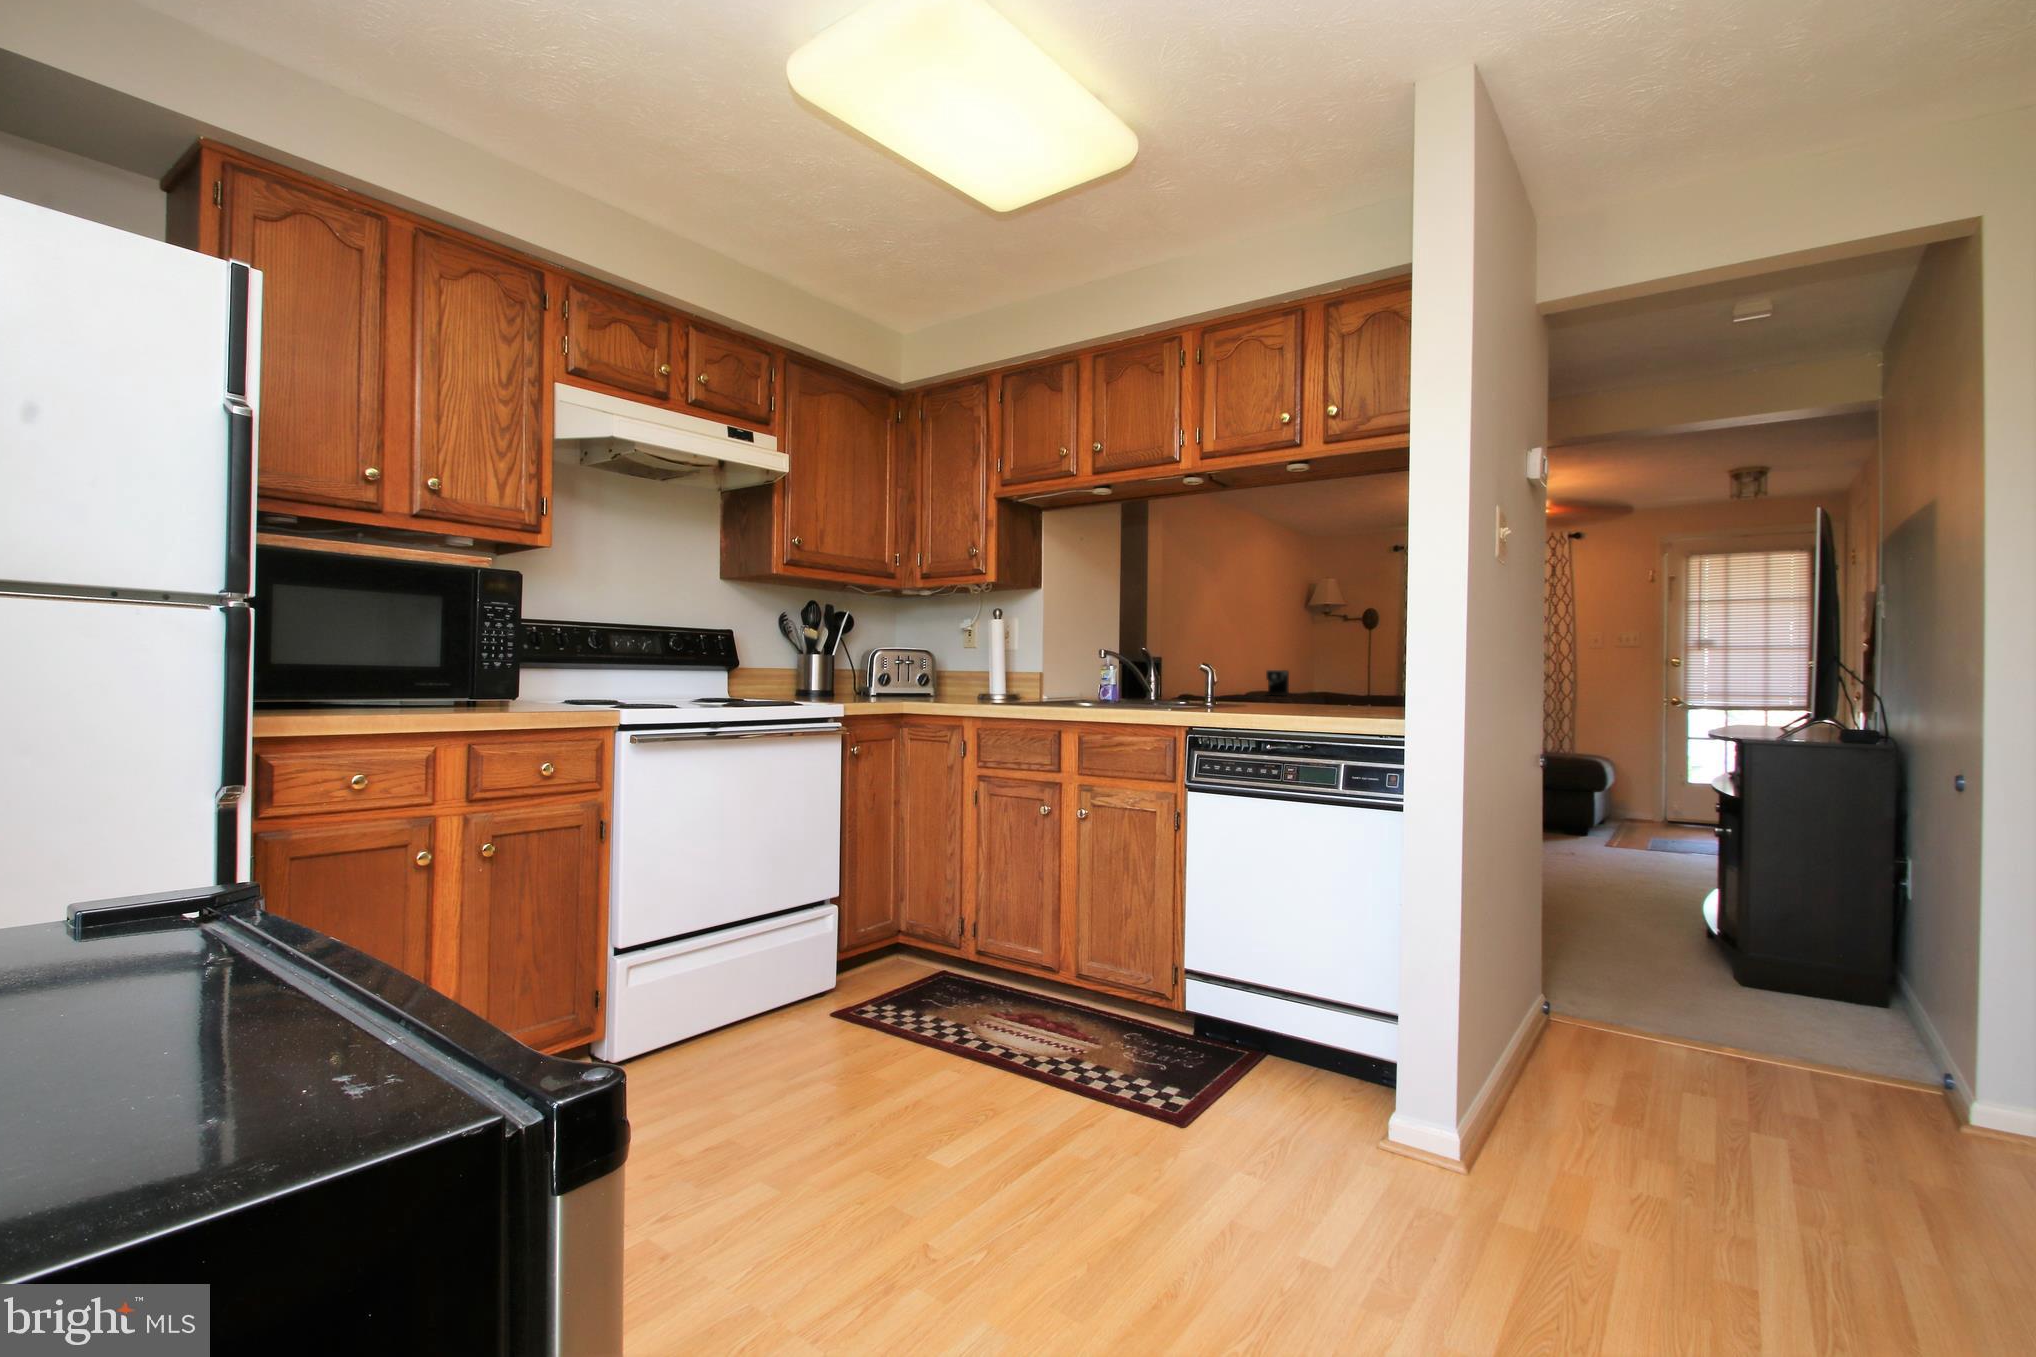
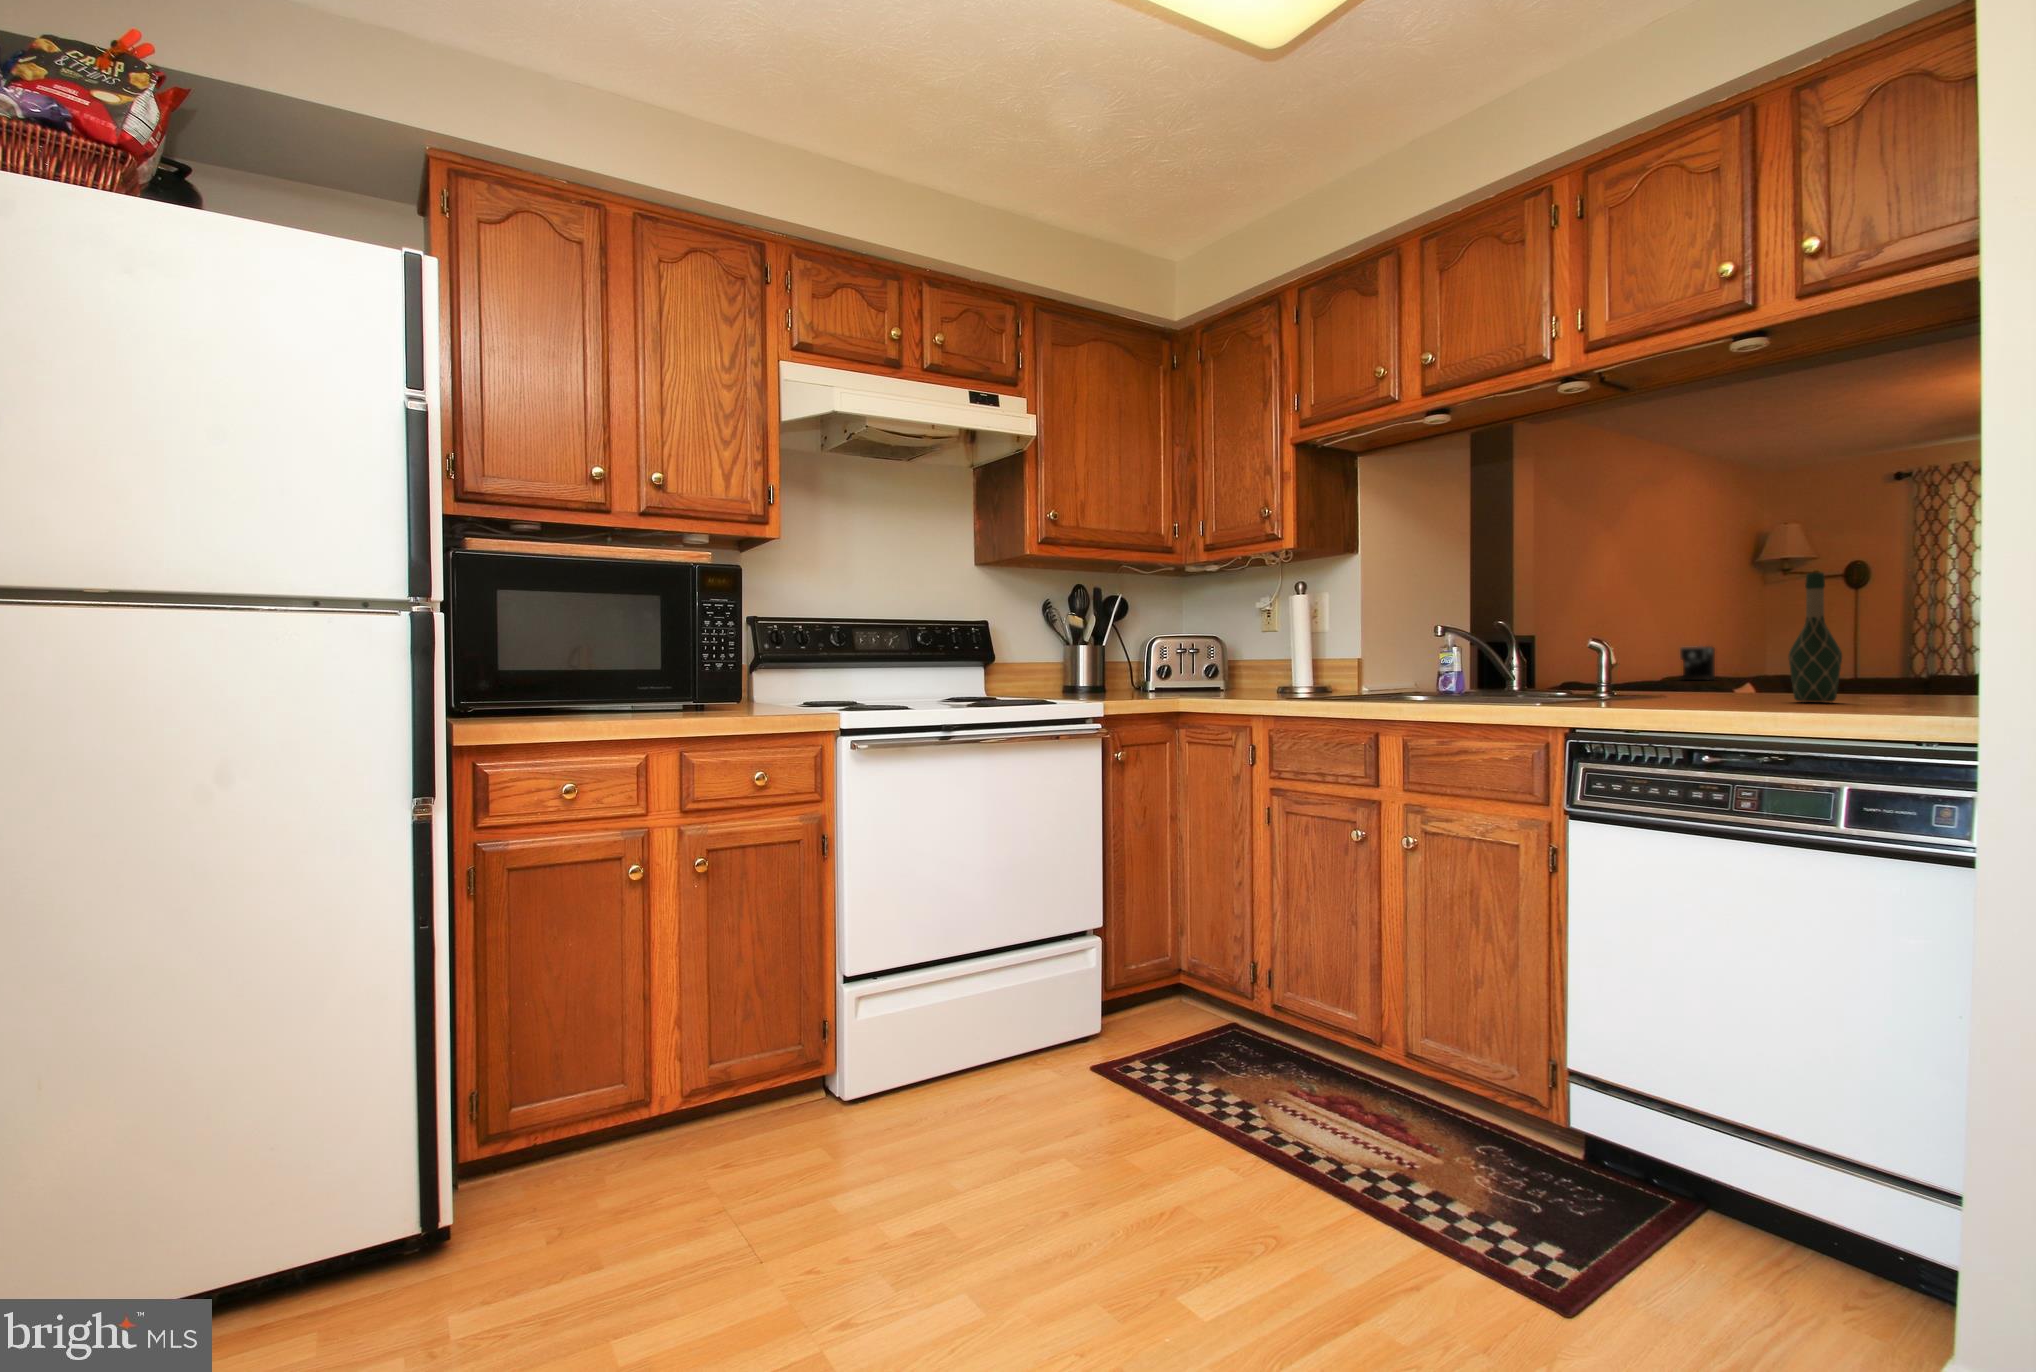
wine bottle: none [1323,625,1352,712] -> present [1789,573,1842,702]

